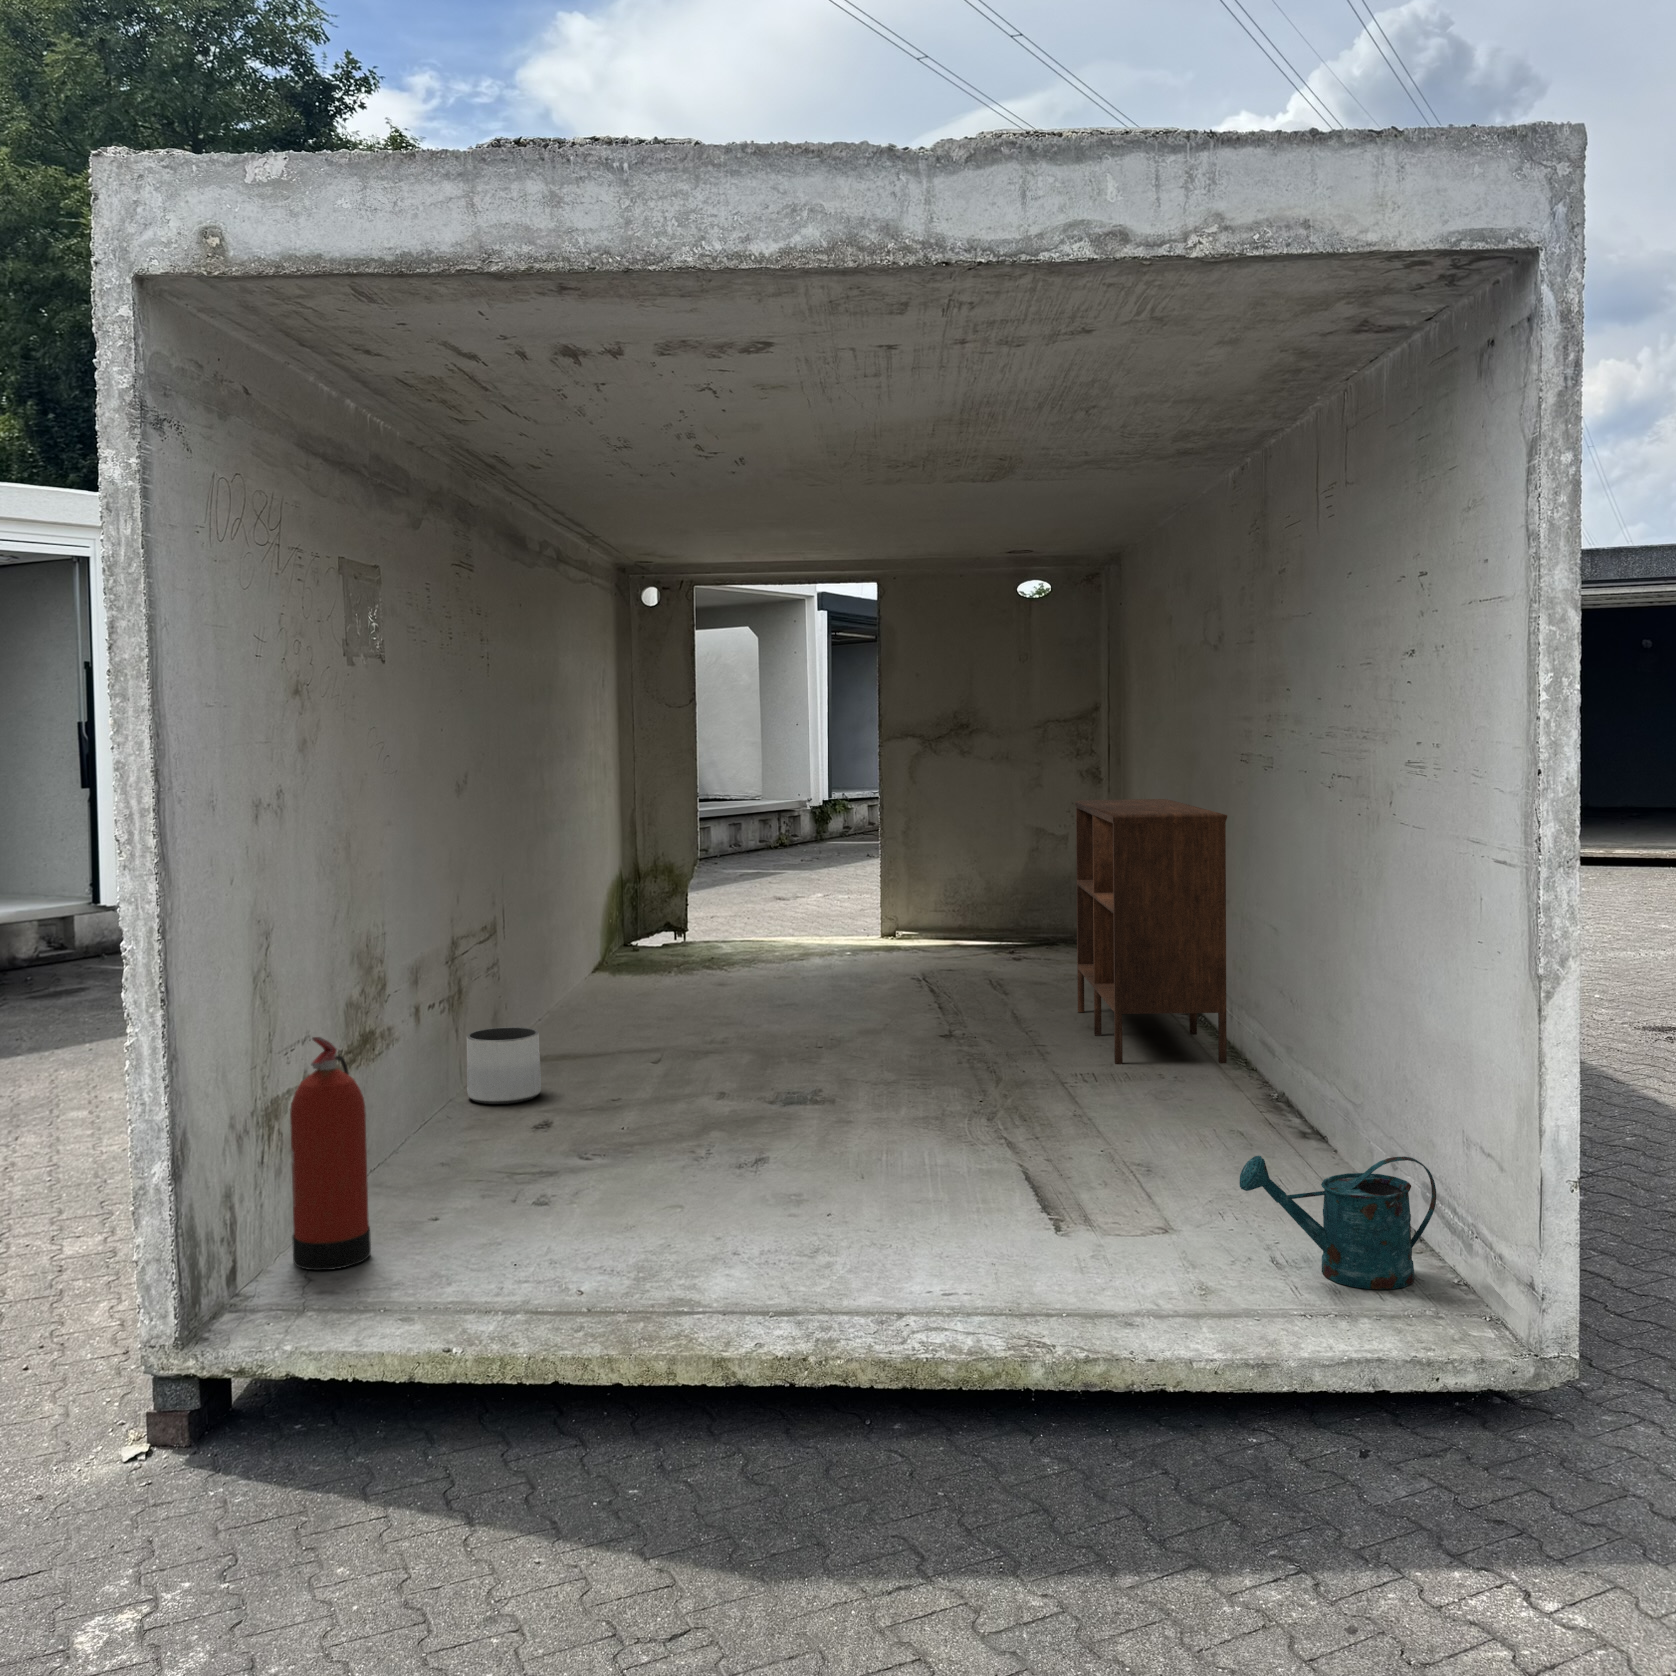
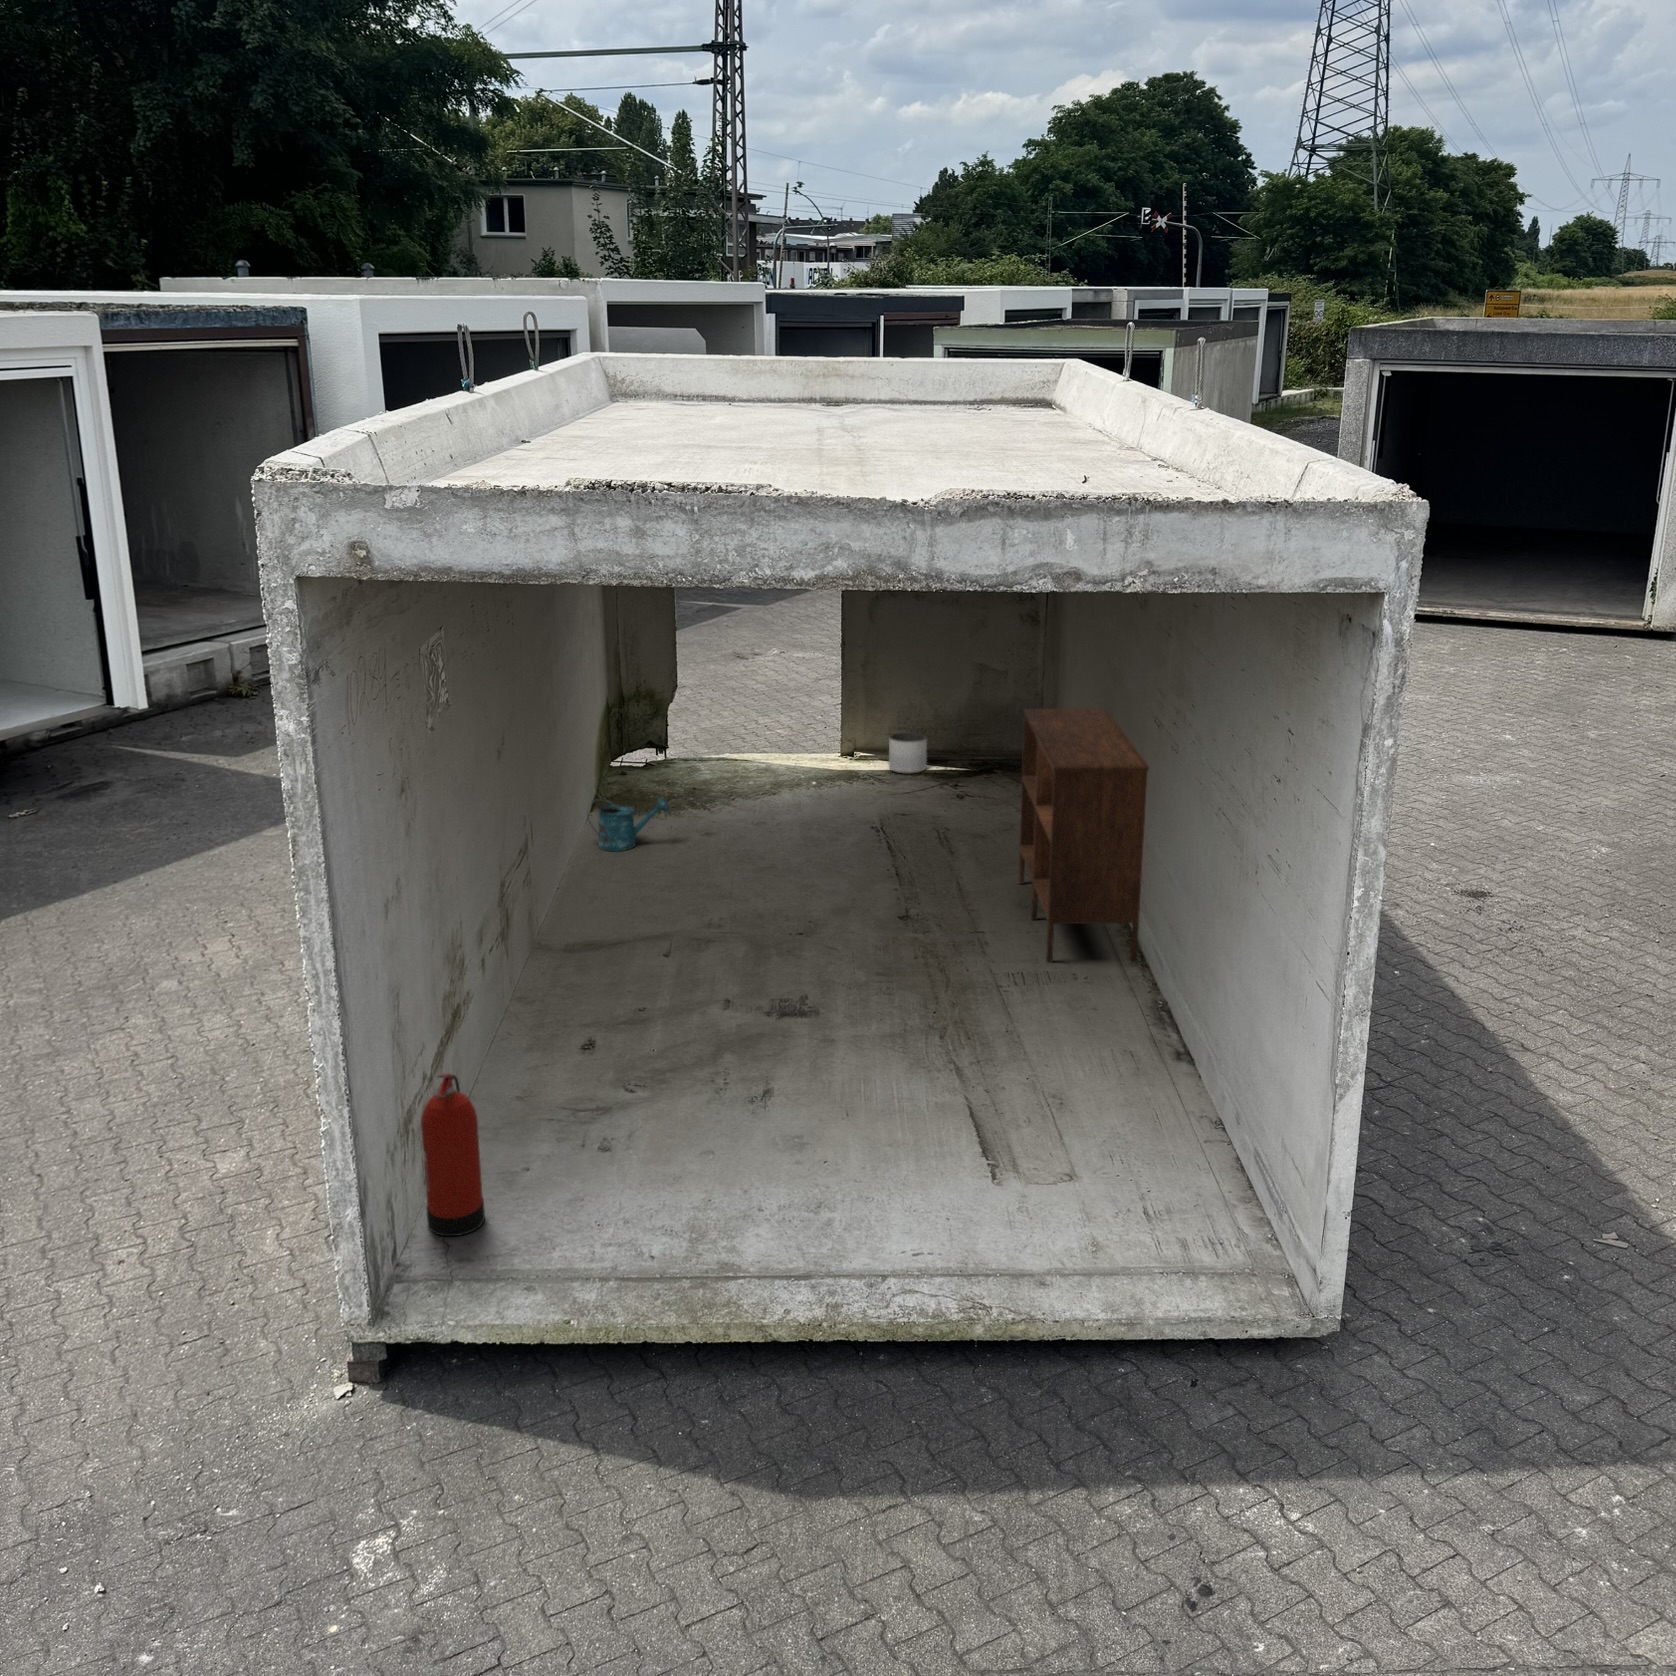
planter: present [467,1027,541,1104] -> present [889,733,927,774]
watering can: present [1240,1156,1436,1289] -> present [588,798,669,851]

